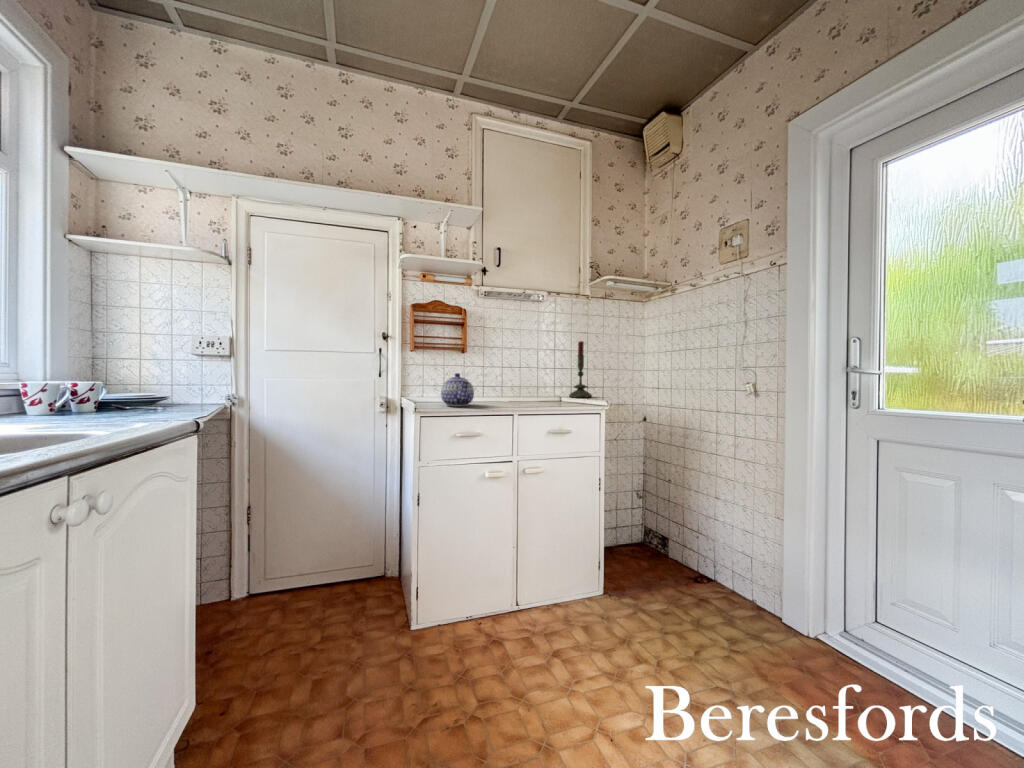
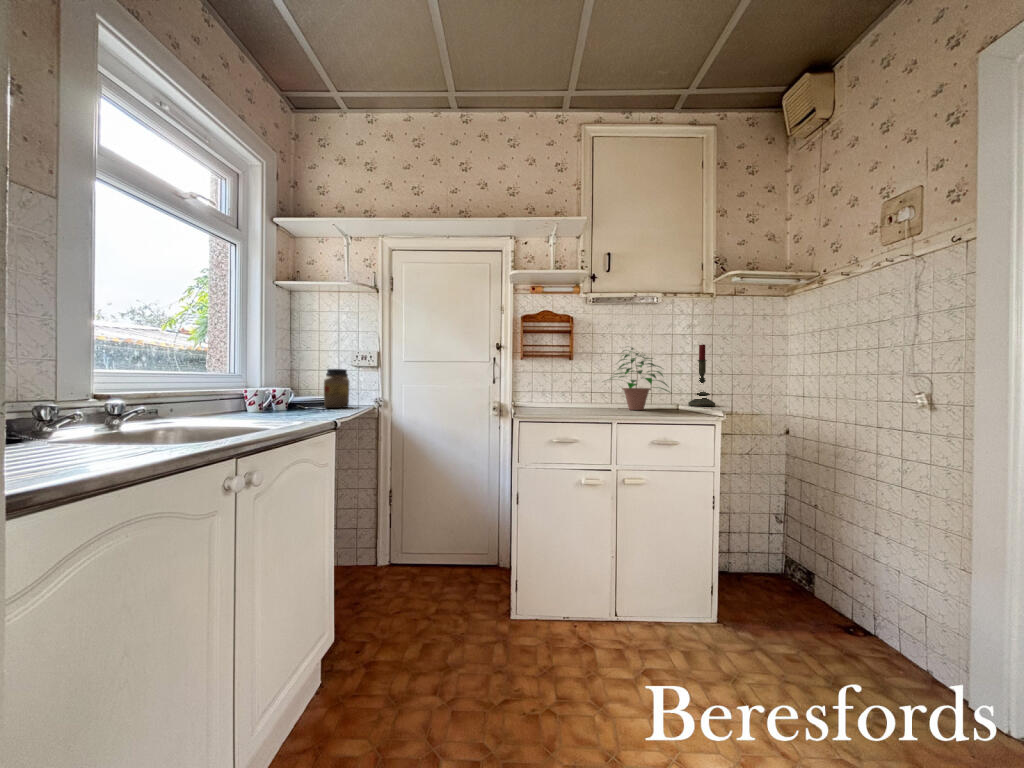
potted plant: none [496,340,563,402] -> present [618,348,670,410]
jar: none [154,357,193,408] -> present [324,369,349,408]
teapot: present [441,373,474,406] -> none [543,381,575,413]

